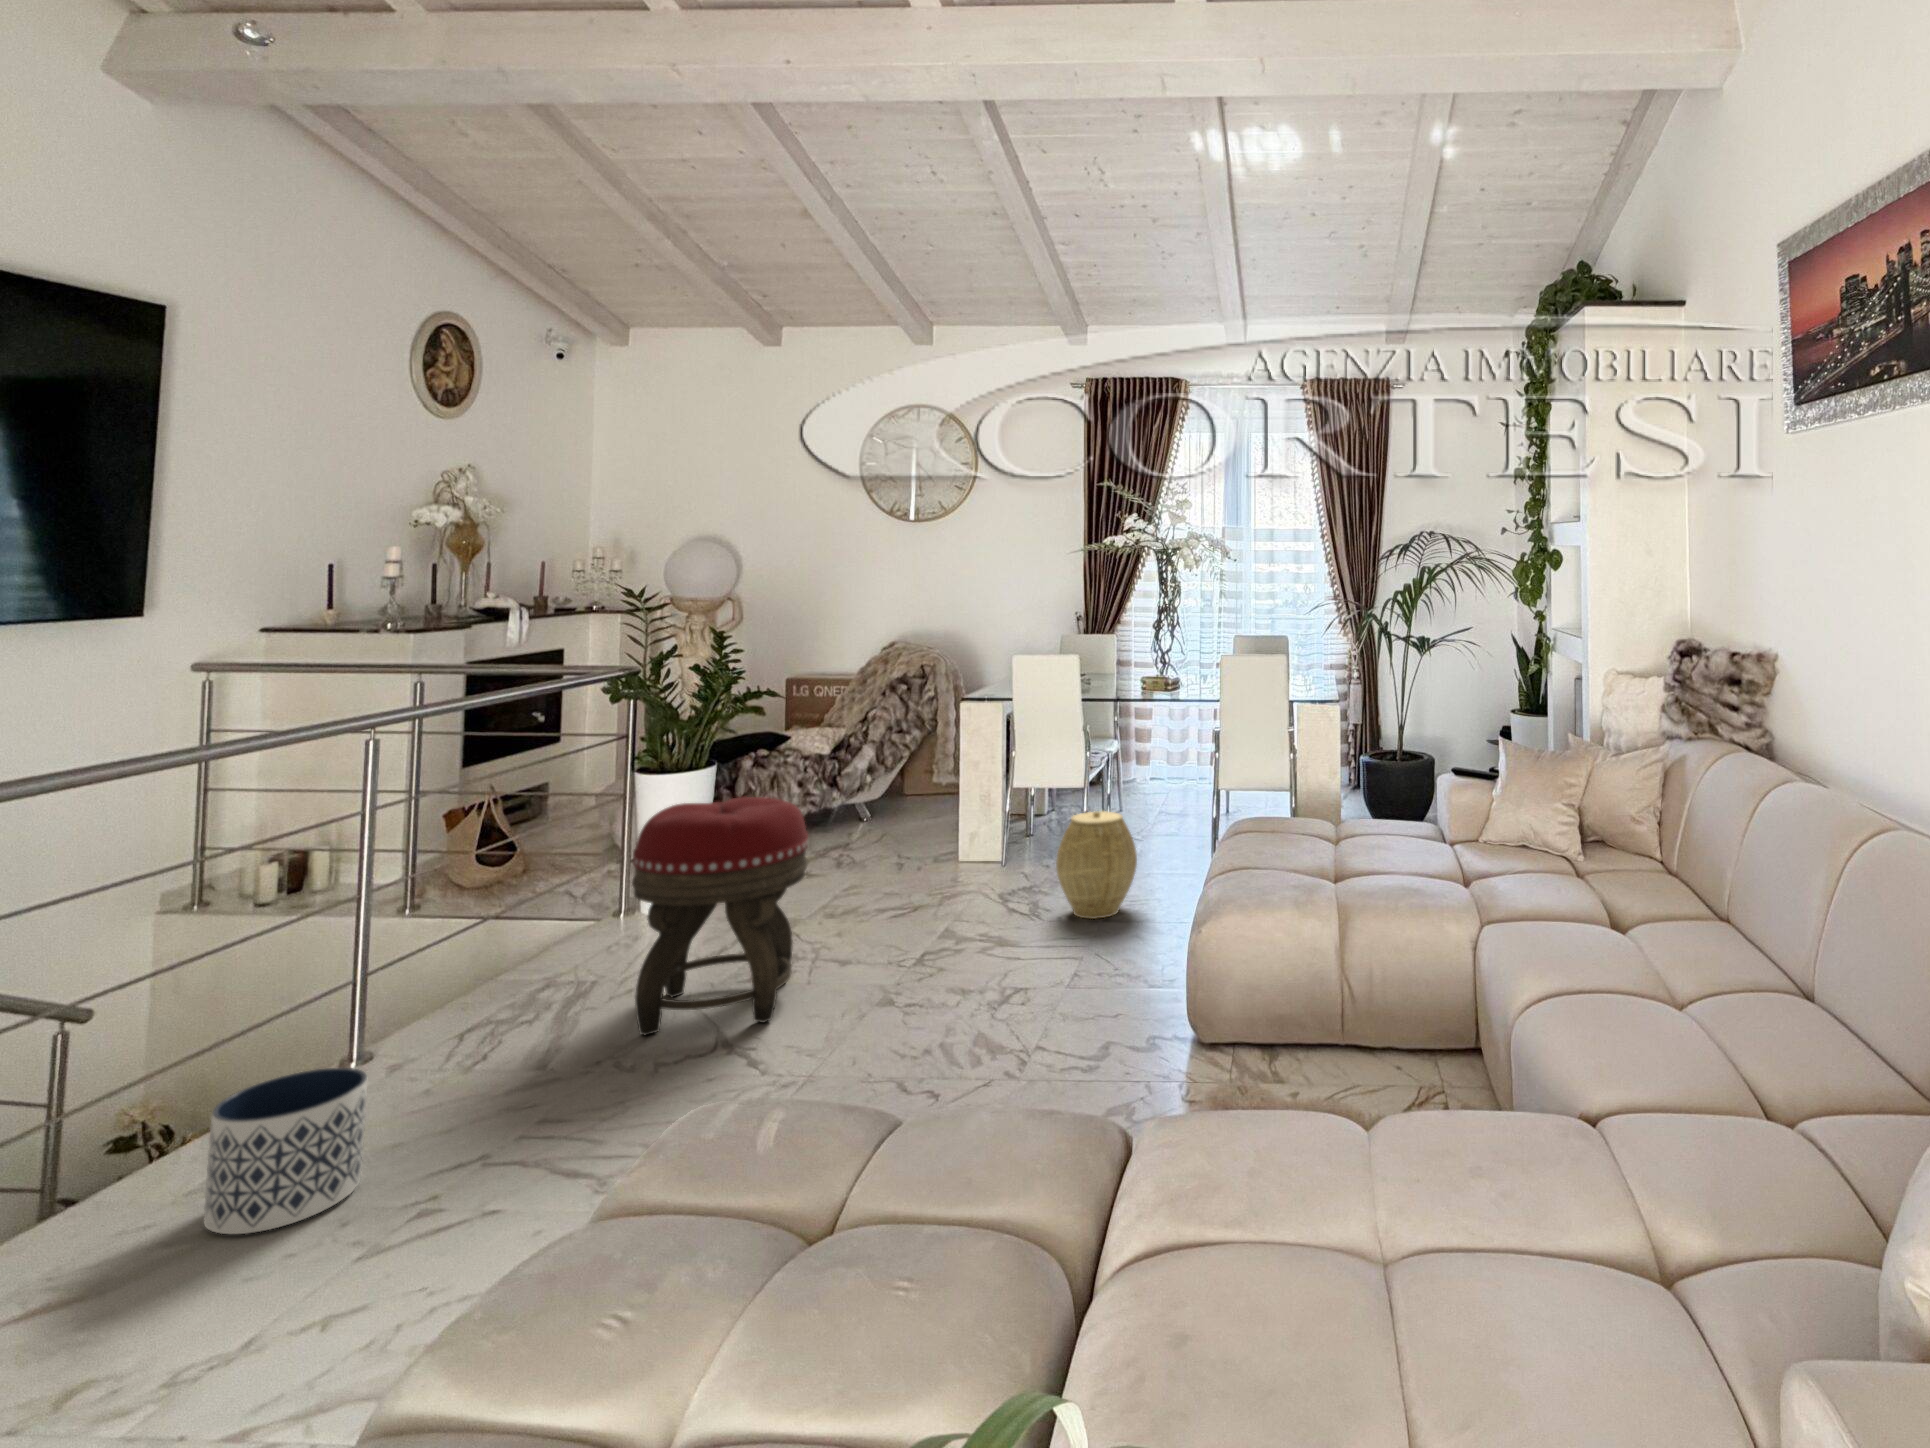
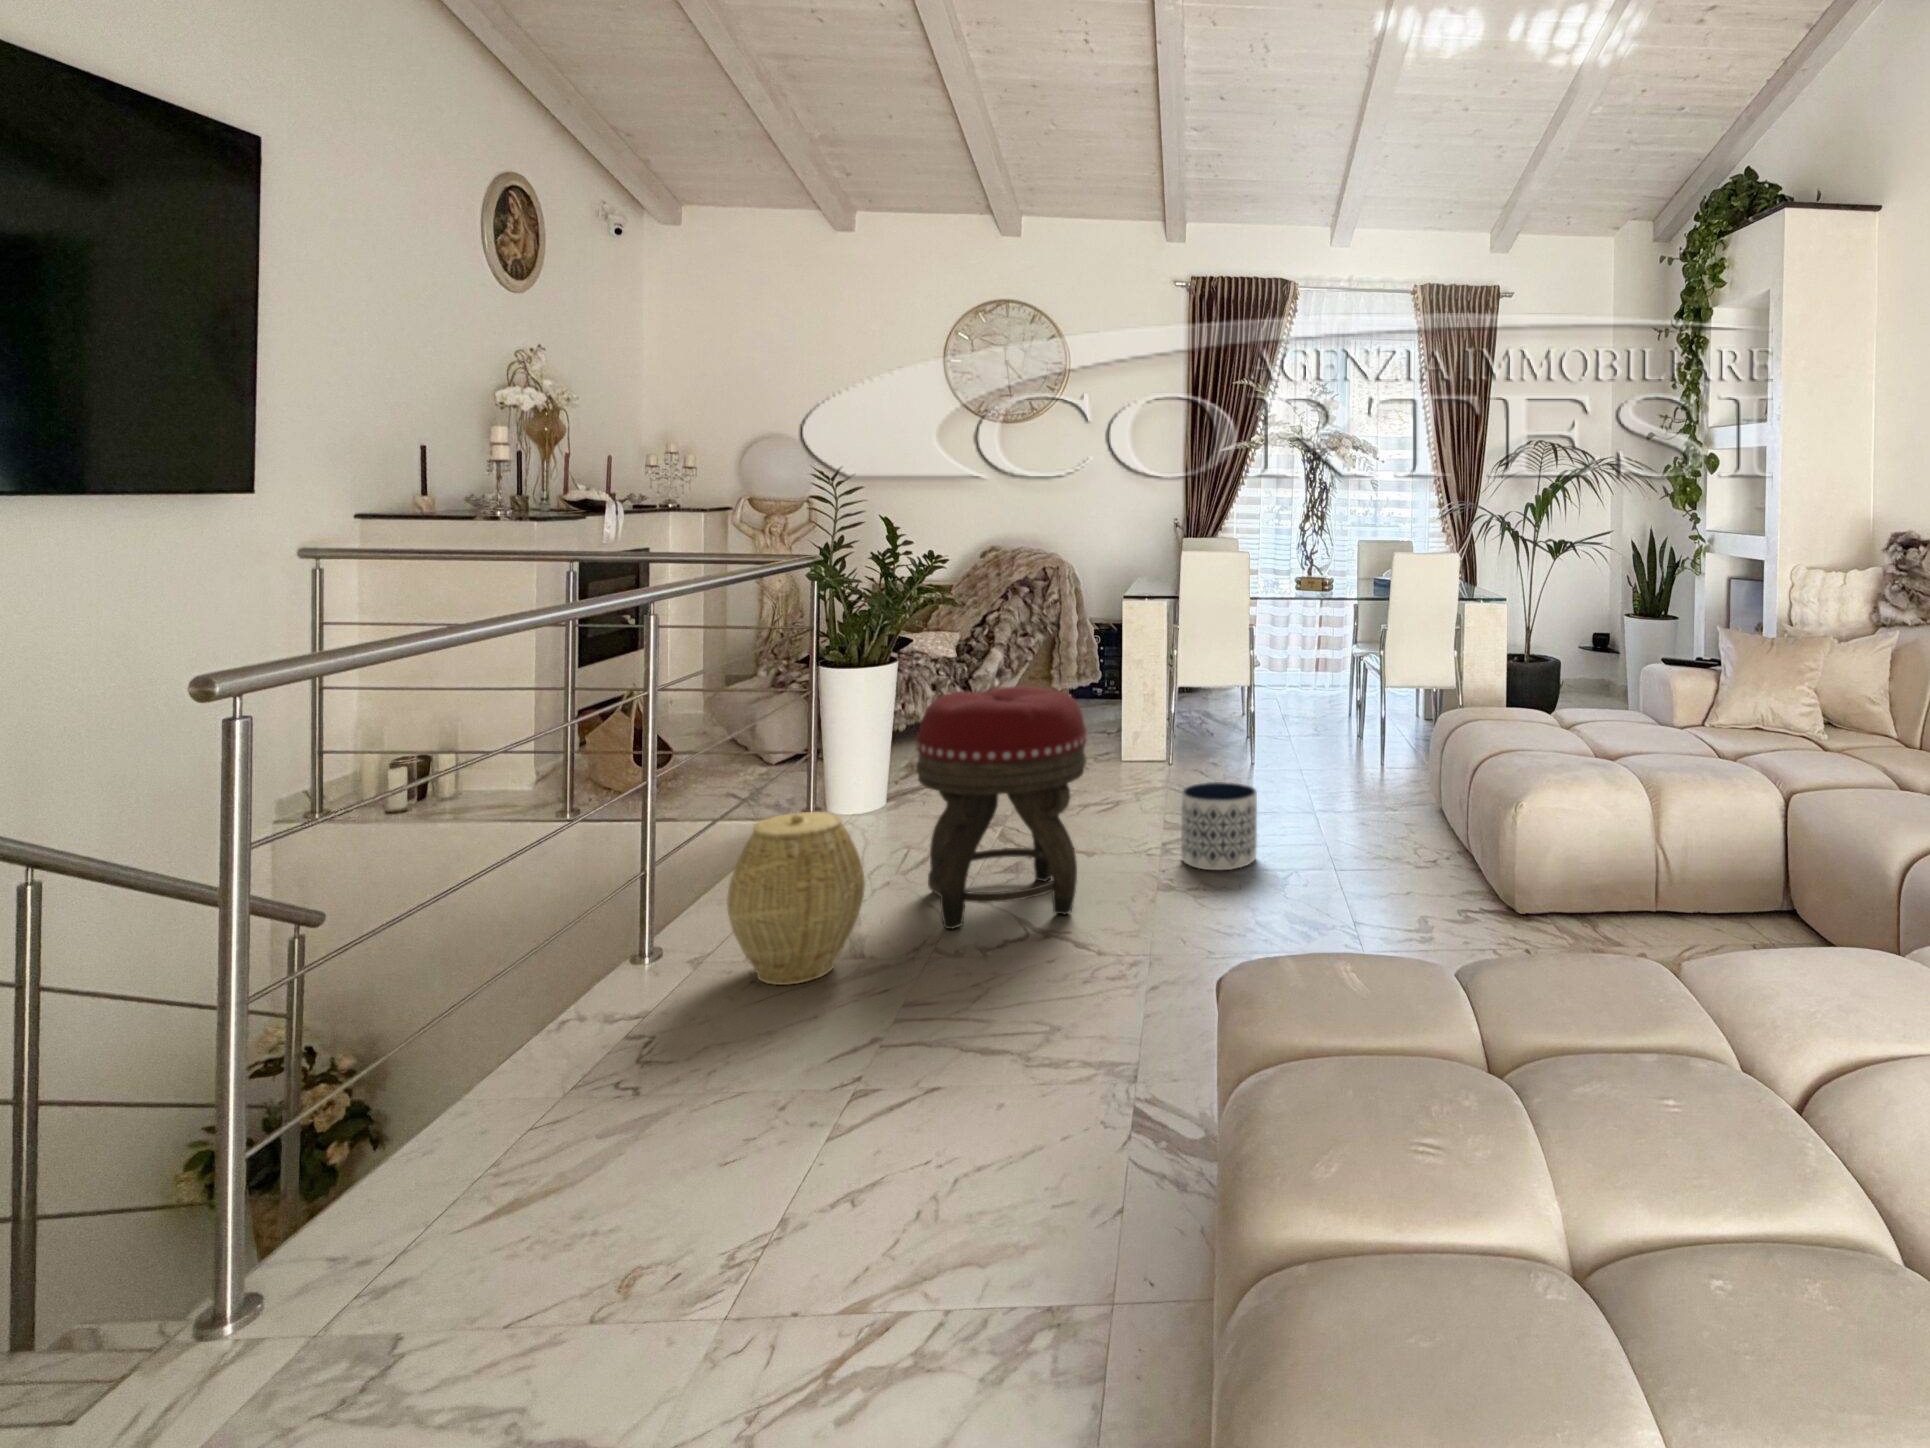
woven basket: present [1056,811,1137,919] -> present [727,812,865,985]
planter: present [203,1068,367,1234] -> present [1181,782,1257,870]

